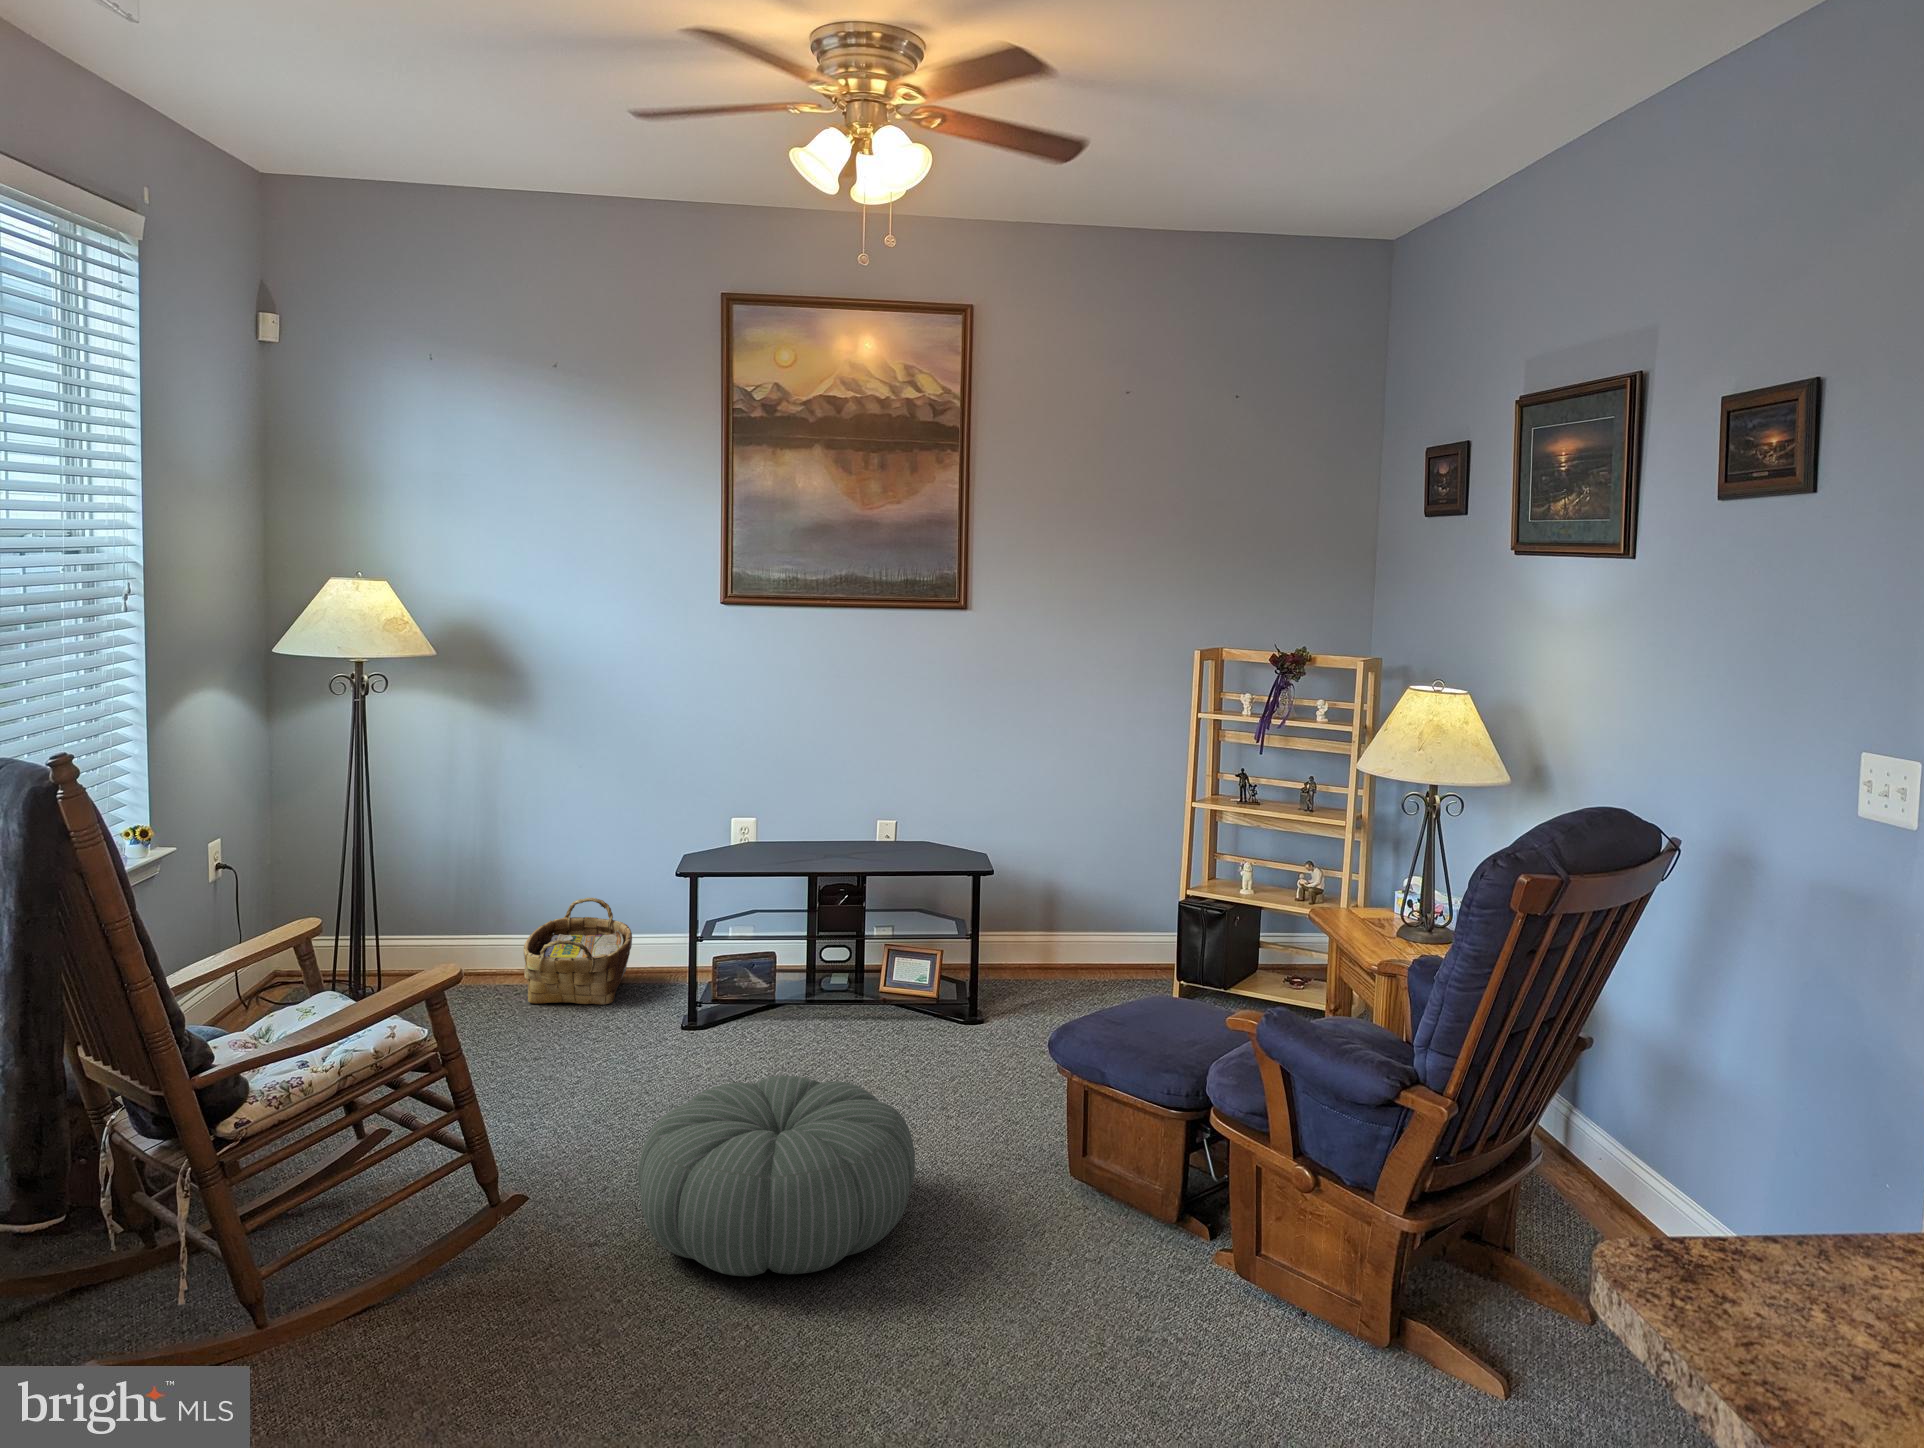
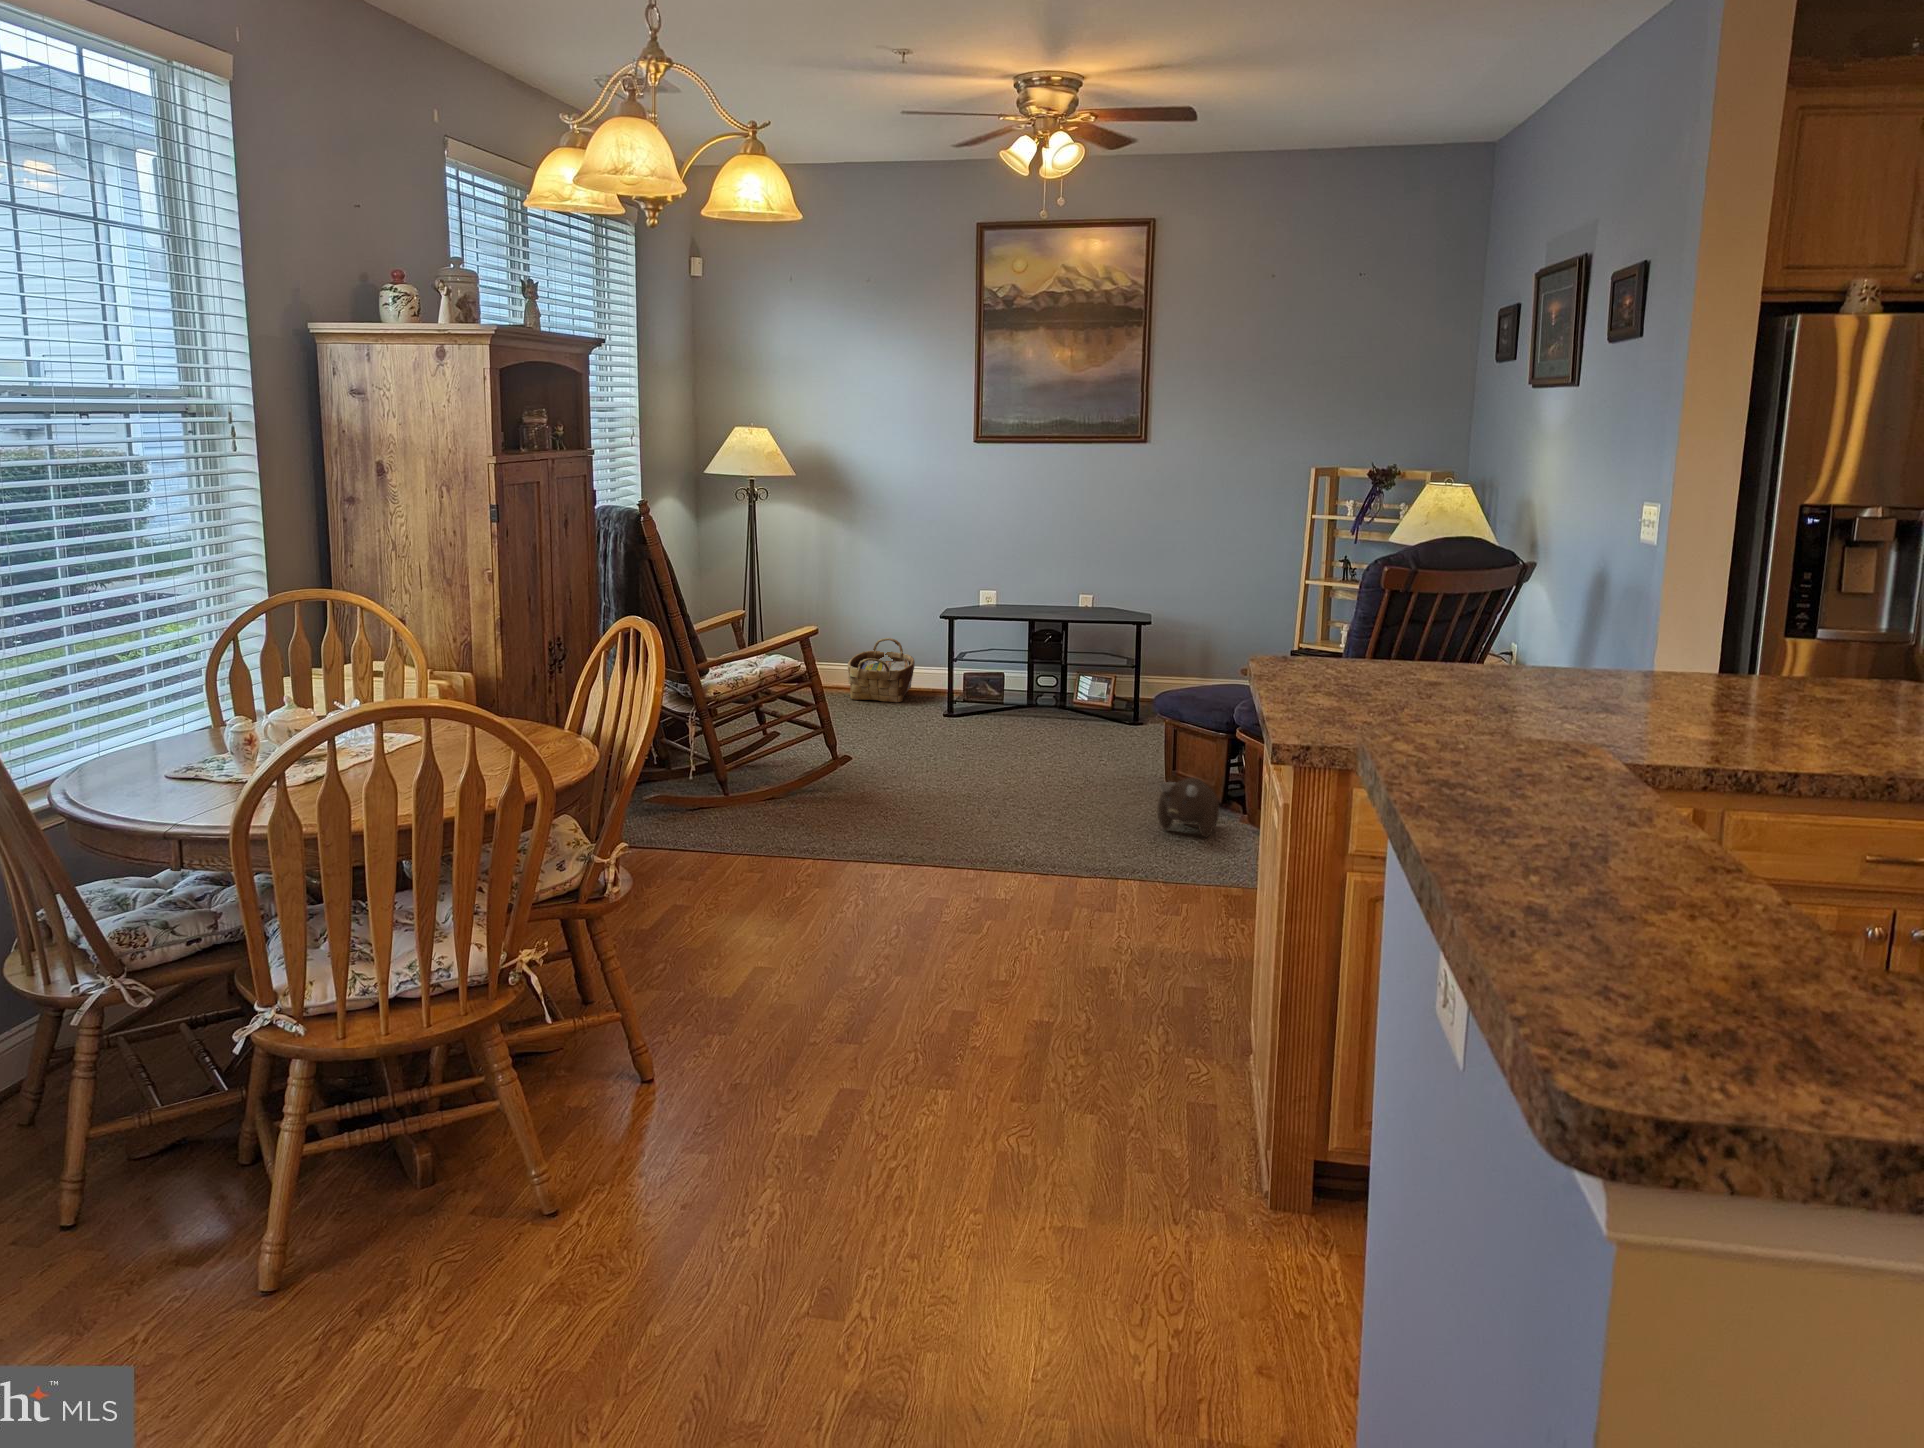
pouf: present [638,1076,915,1276] -> none [912,713,1067,802]
plush toy: none [1101,1216,1204,1332] -> present [1158,778,1219,837]

